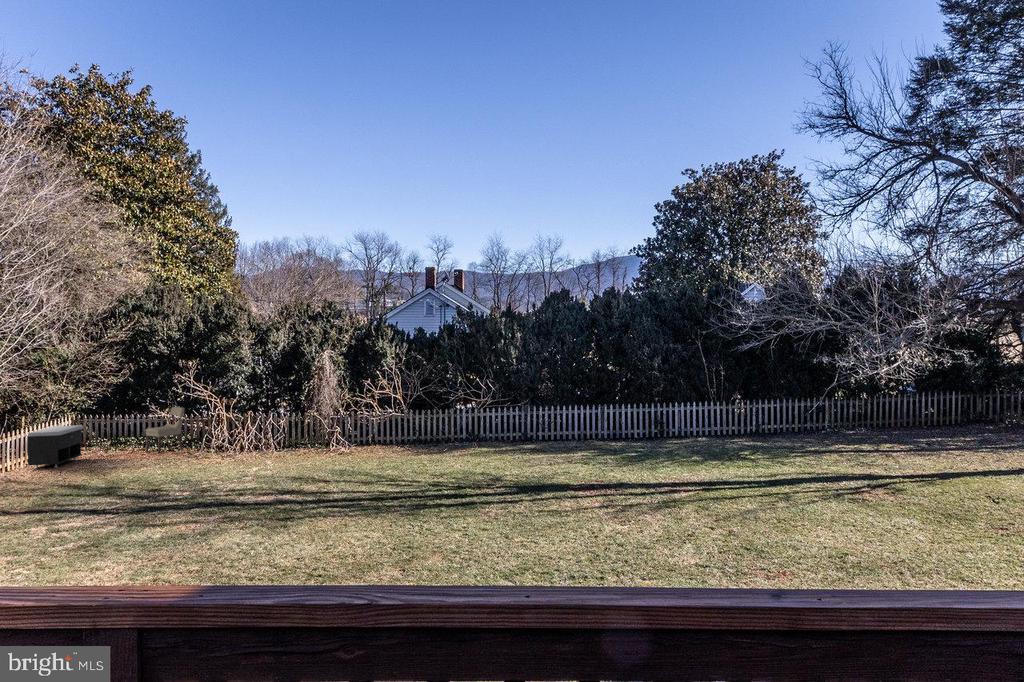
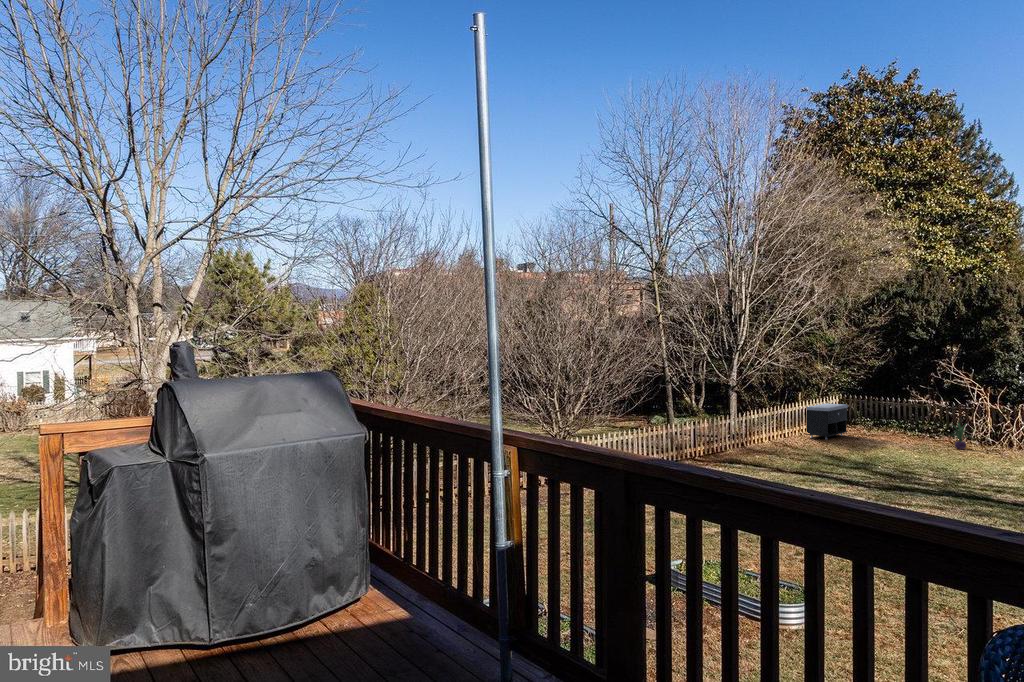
chair: present [146,407,185,454] -> none [905,394,945,441]
decorative plant: none [184,432,213,457] -> present [955,423,966,450]

